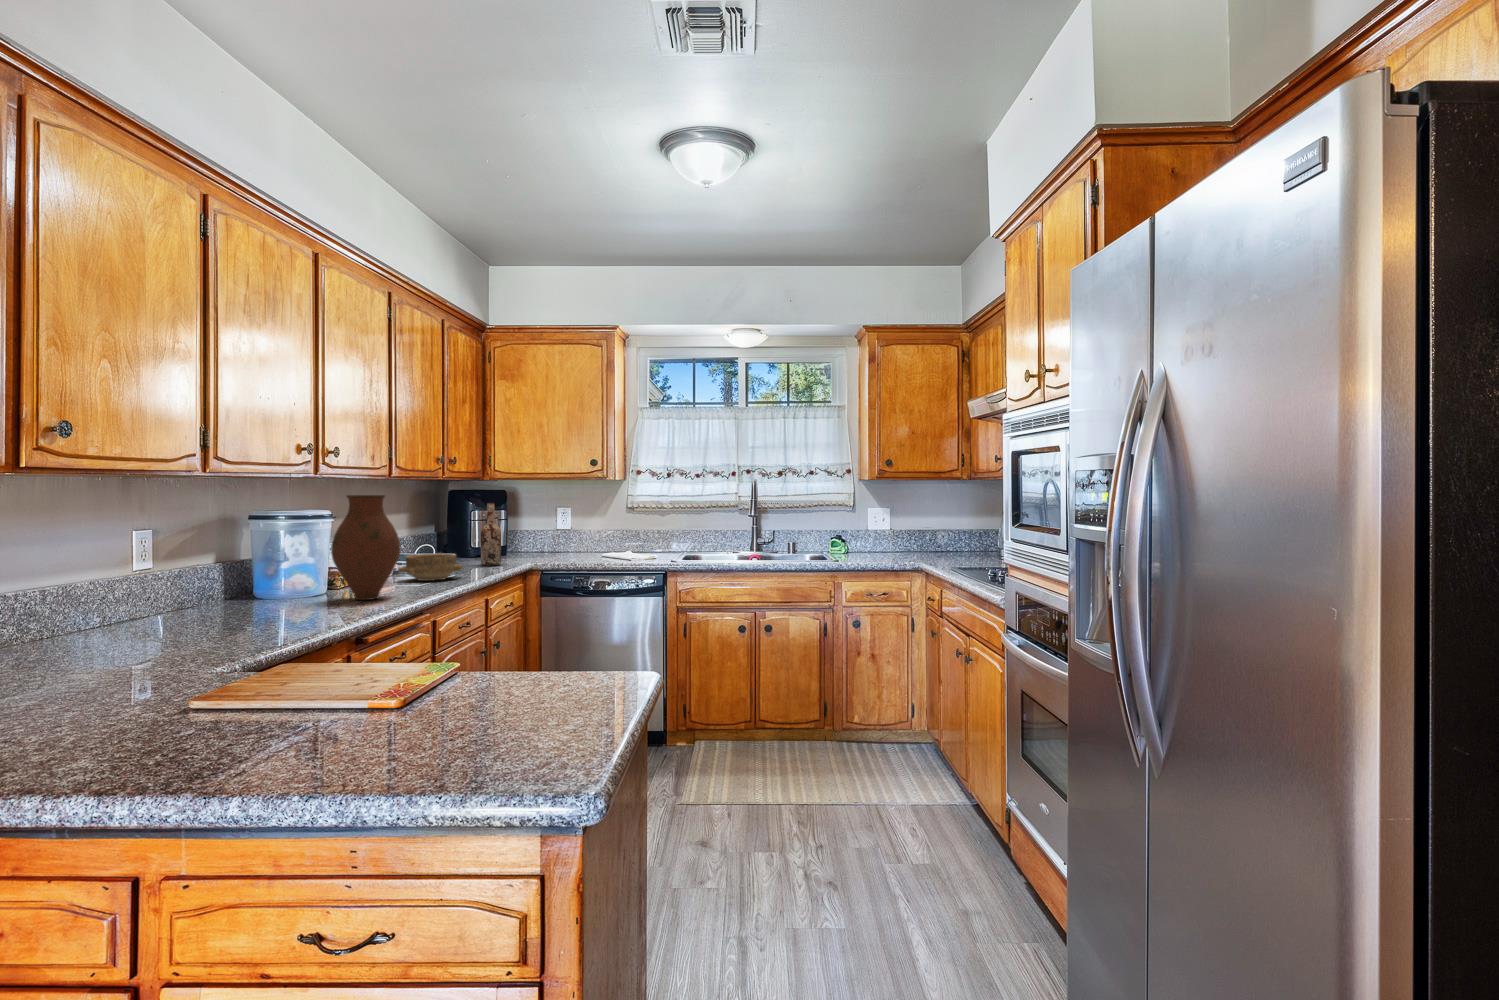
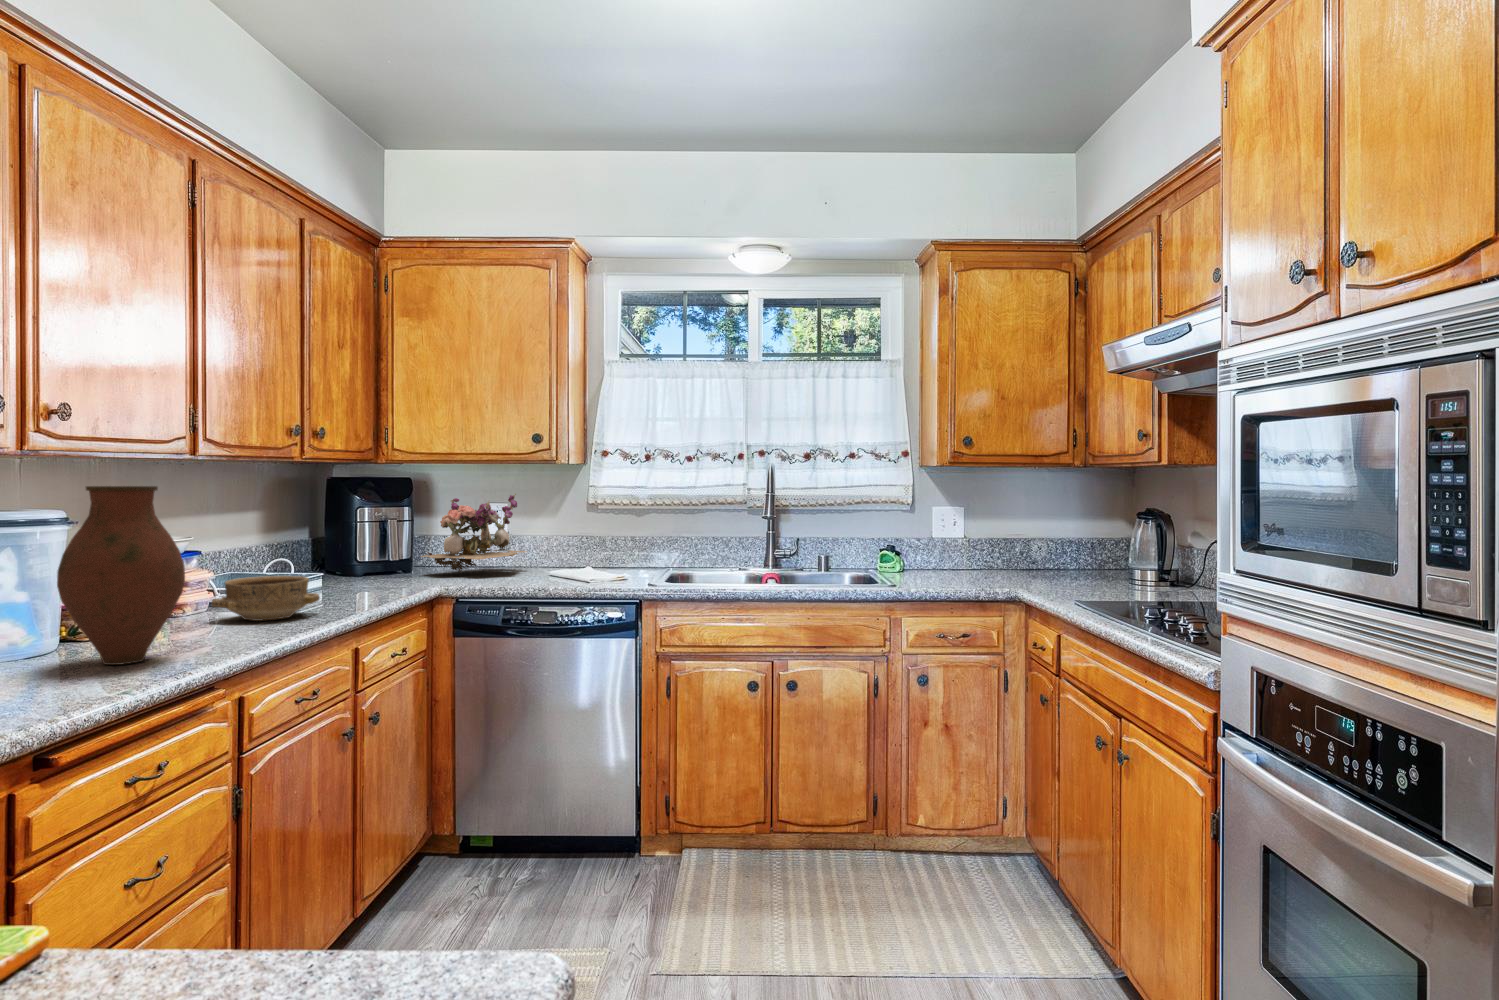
flower arrangement: none [513,501,586,556] -> present [421,493,527,573]
wine bottle: present [481,503,501,566] -> none [363,497,394,591]

